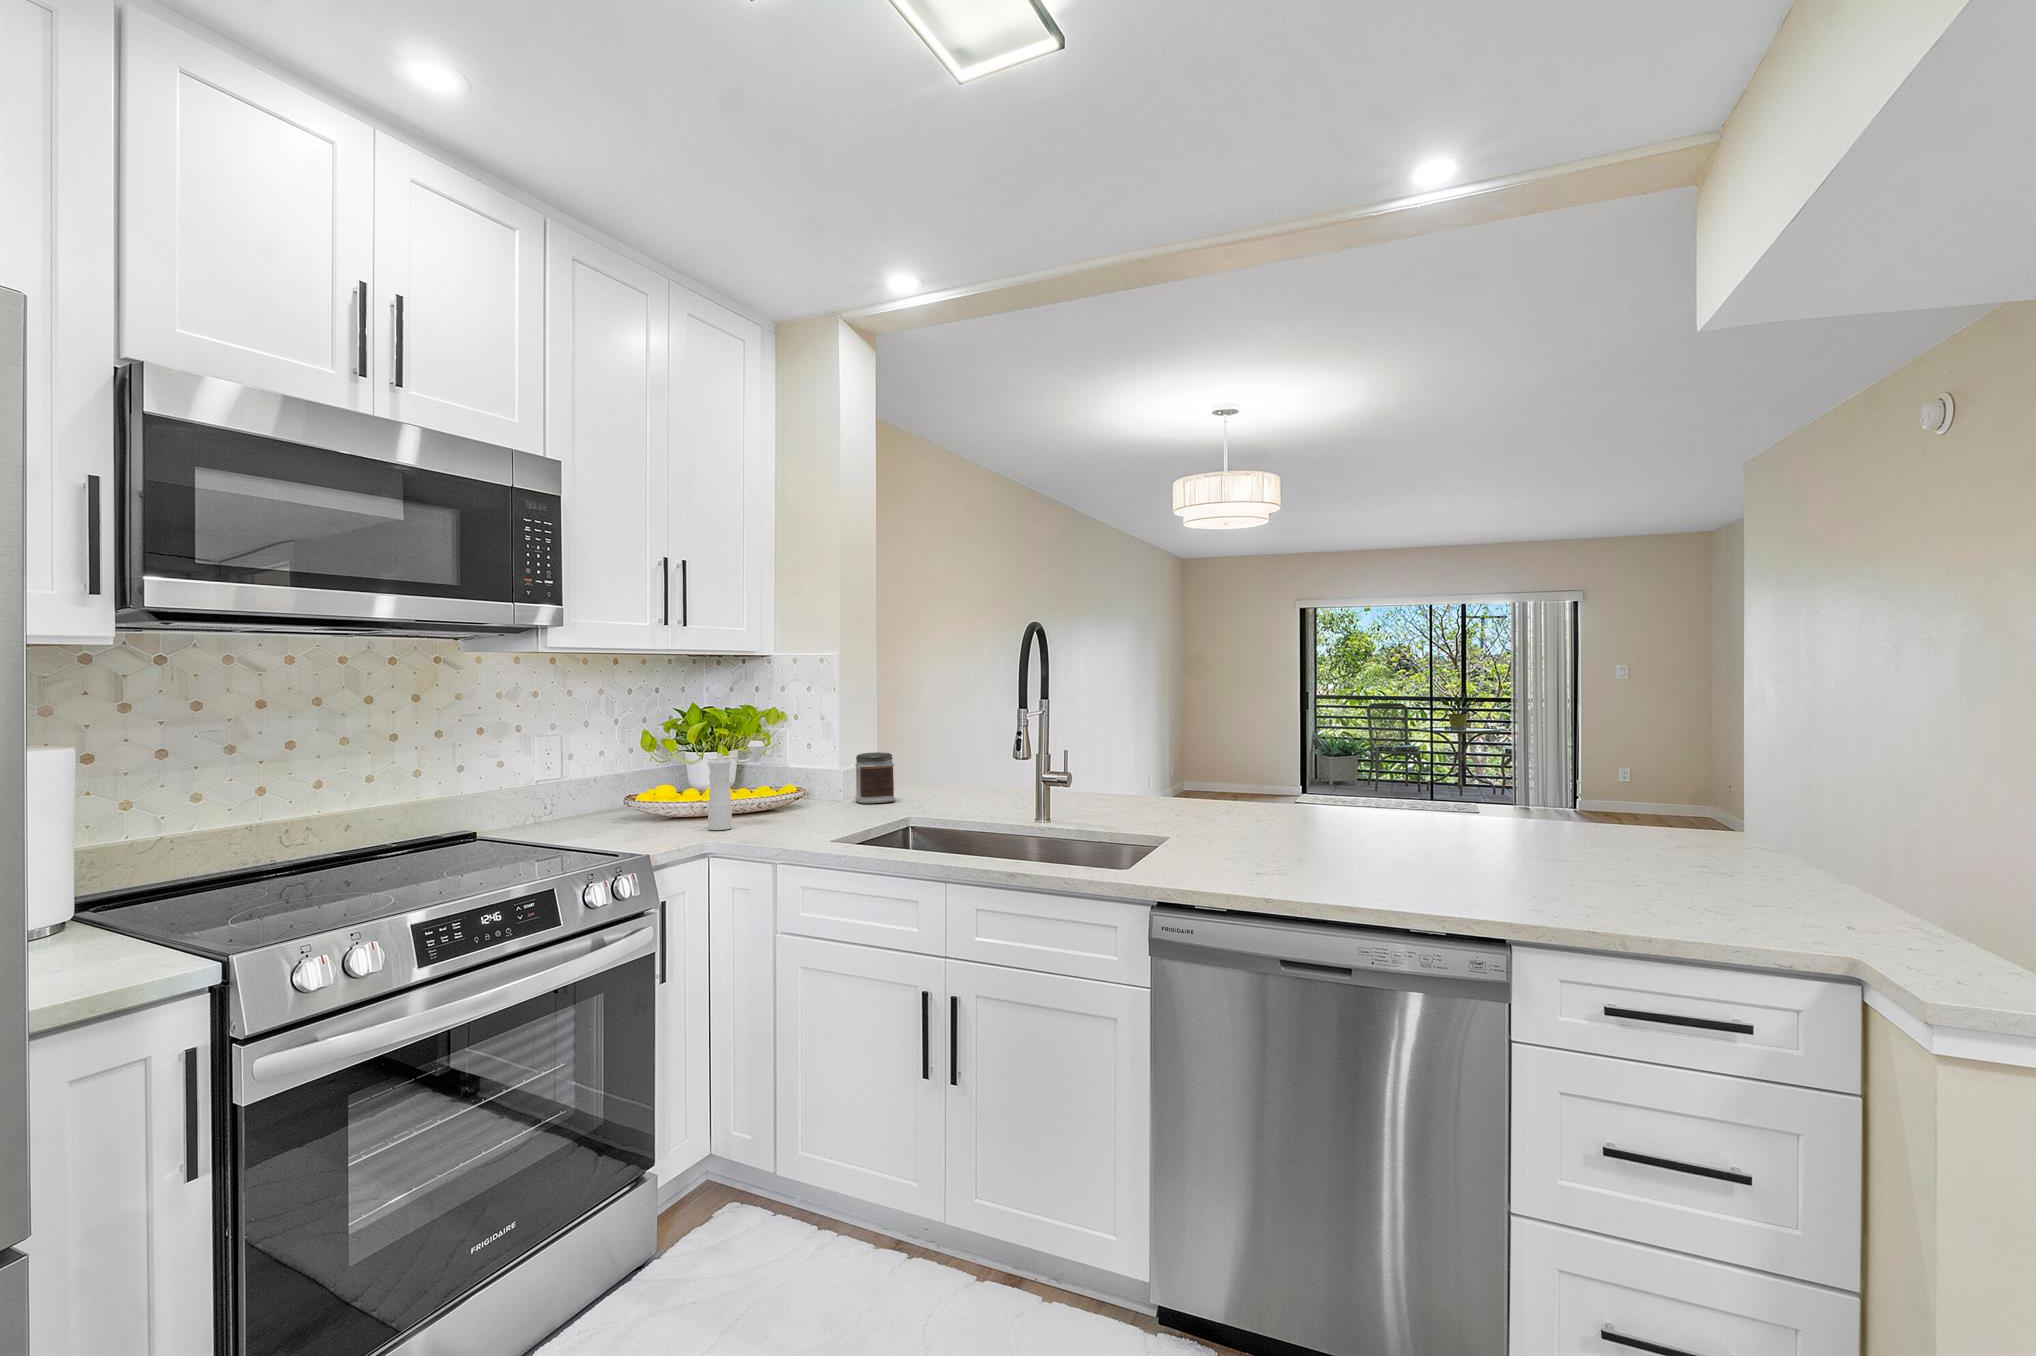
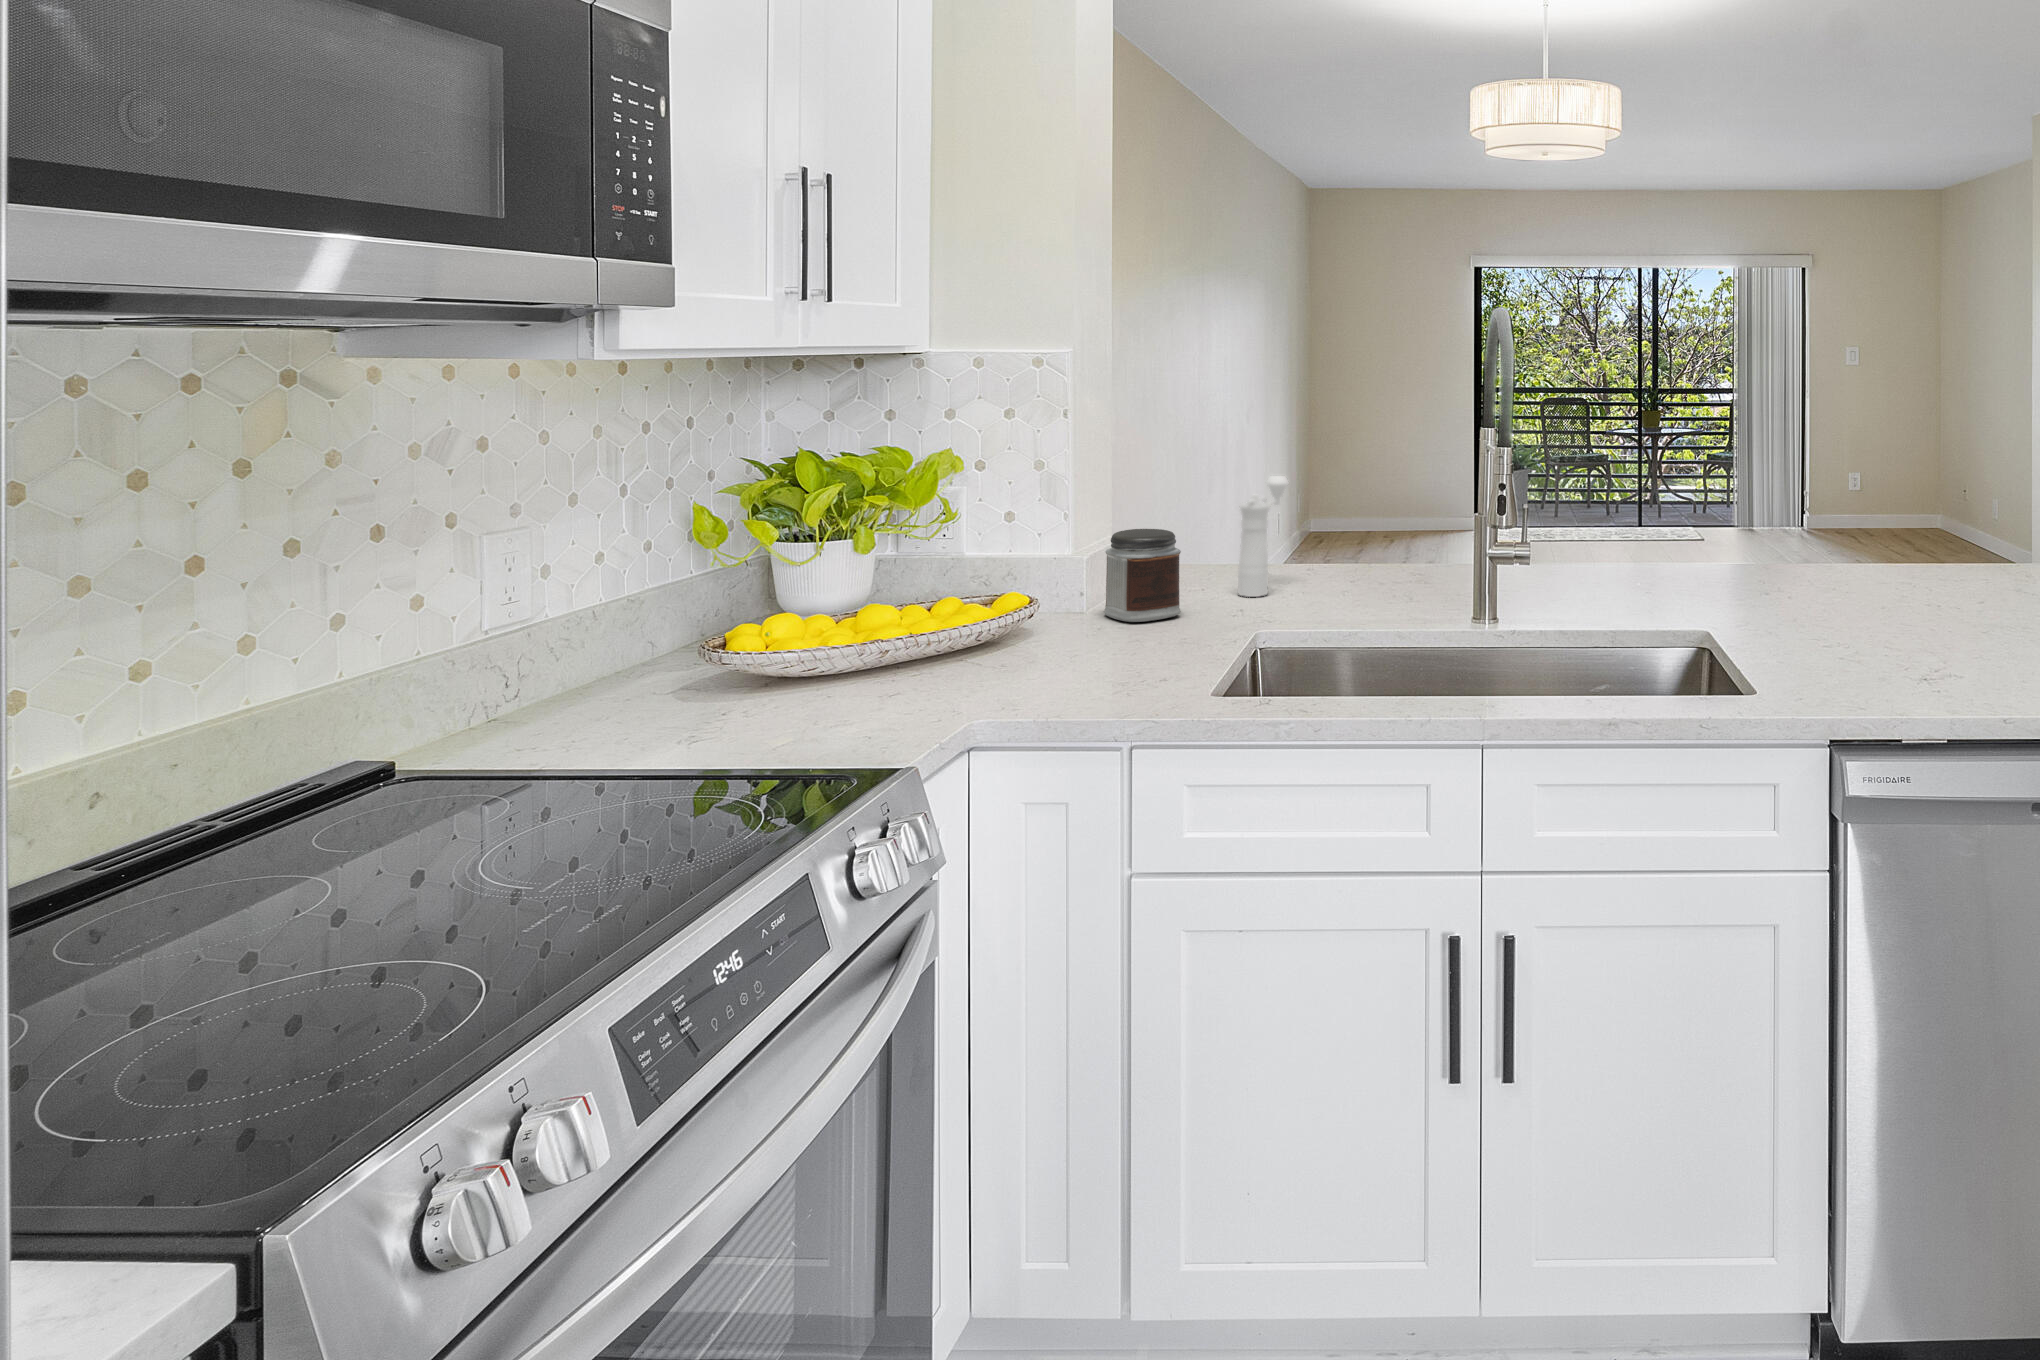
pepper mill: present [708,741,765,830] -> present [1238,476,1288,597]

